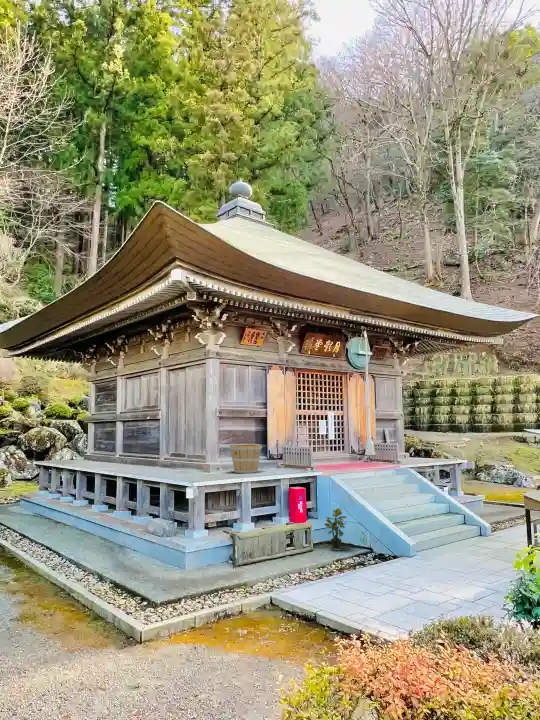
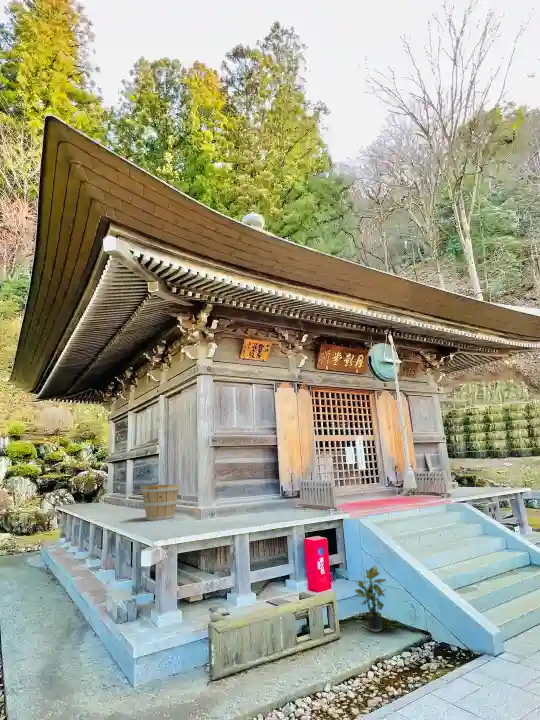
wooden bucket: present [230,444,262,473] -> present [141,484,180,521]

